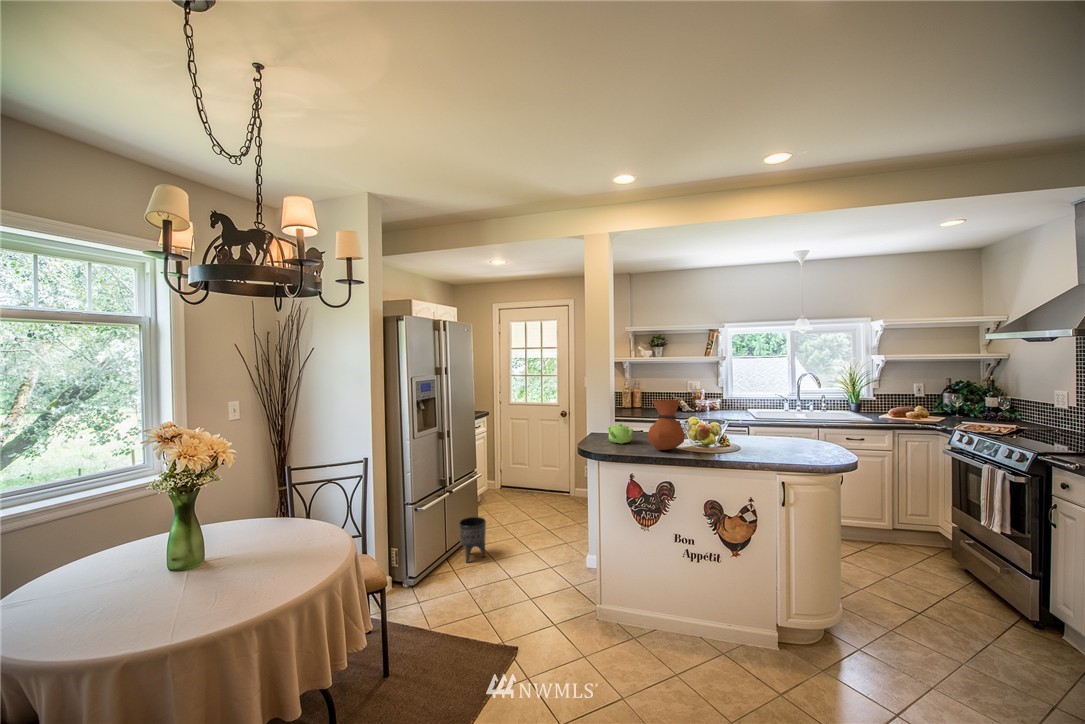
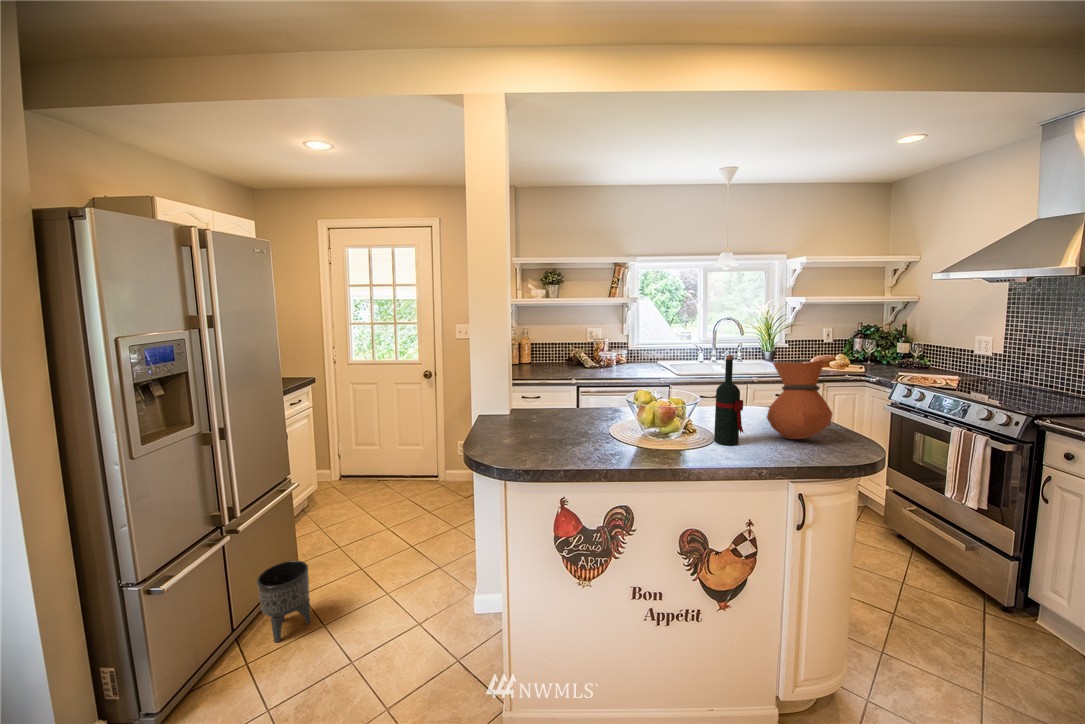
wine bottle: none [736,395,753,453] -> present [714,355,744,445]
vase: present [647,400,685,450] -> present [767,361,832,439]
teapot: present [608,424,633,444] -> none [512,407,556,440]

